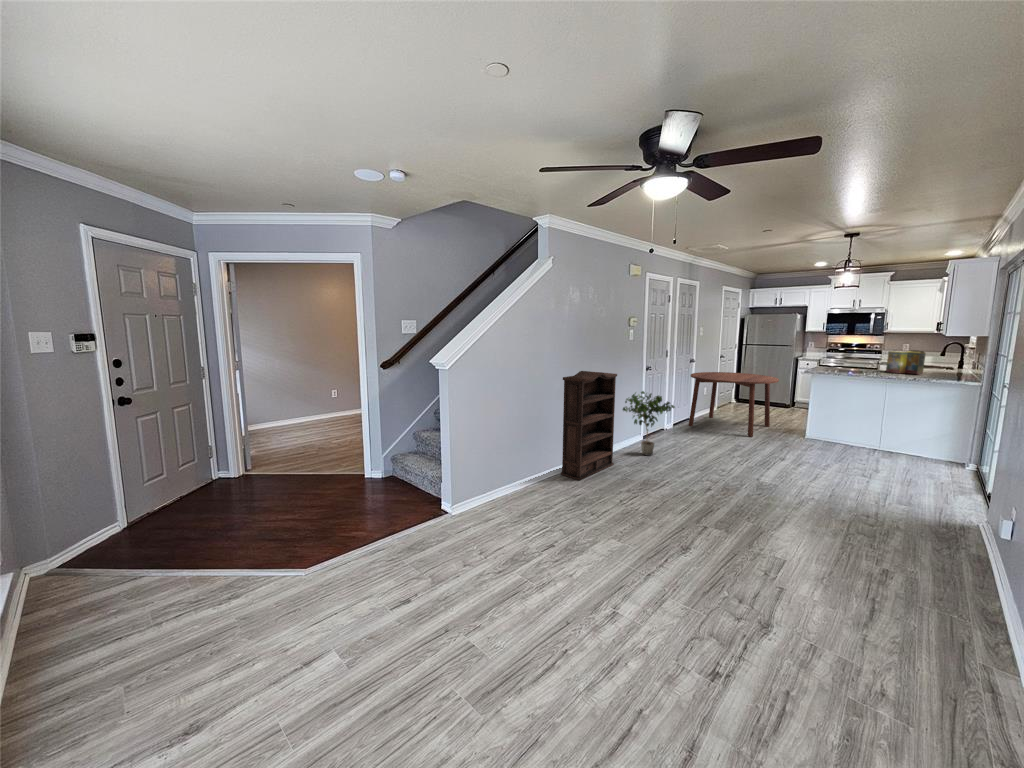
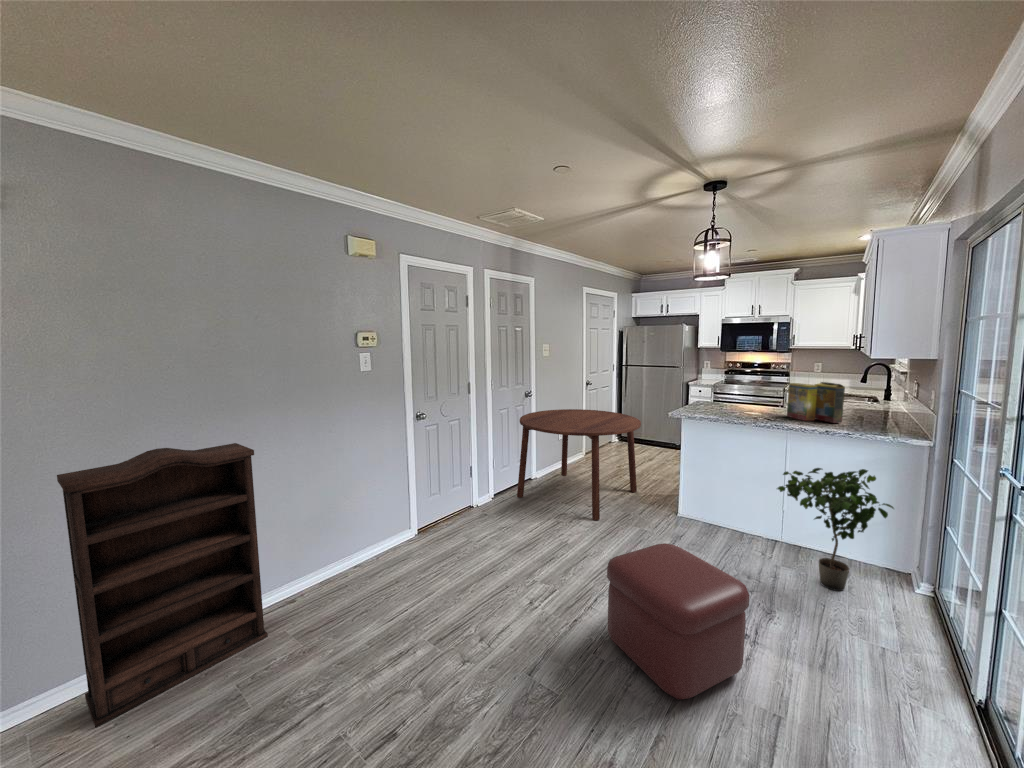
potted plant: present [623,391,675,456] -> present [777,468,894,591]
ottoman: none [789,429,870,487] -> present [607,543,750,700]

